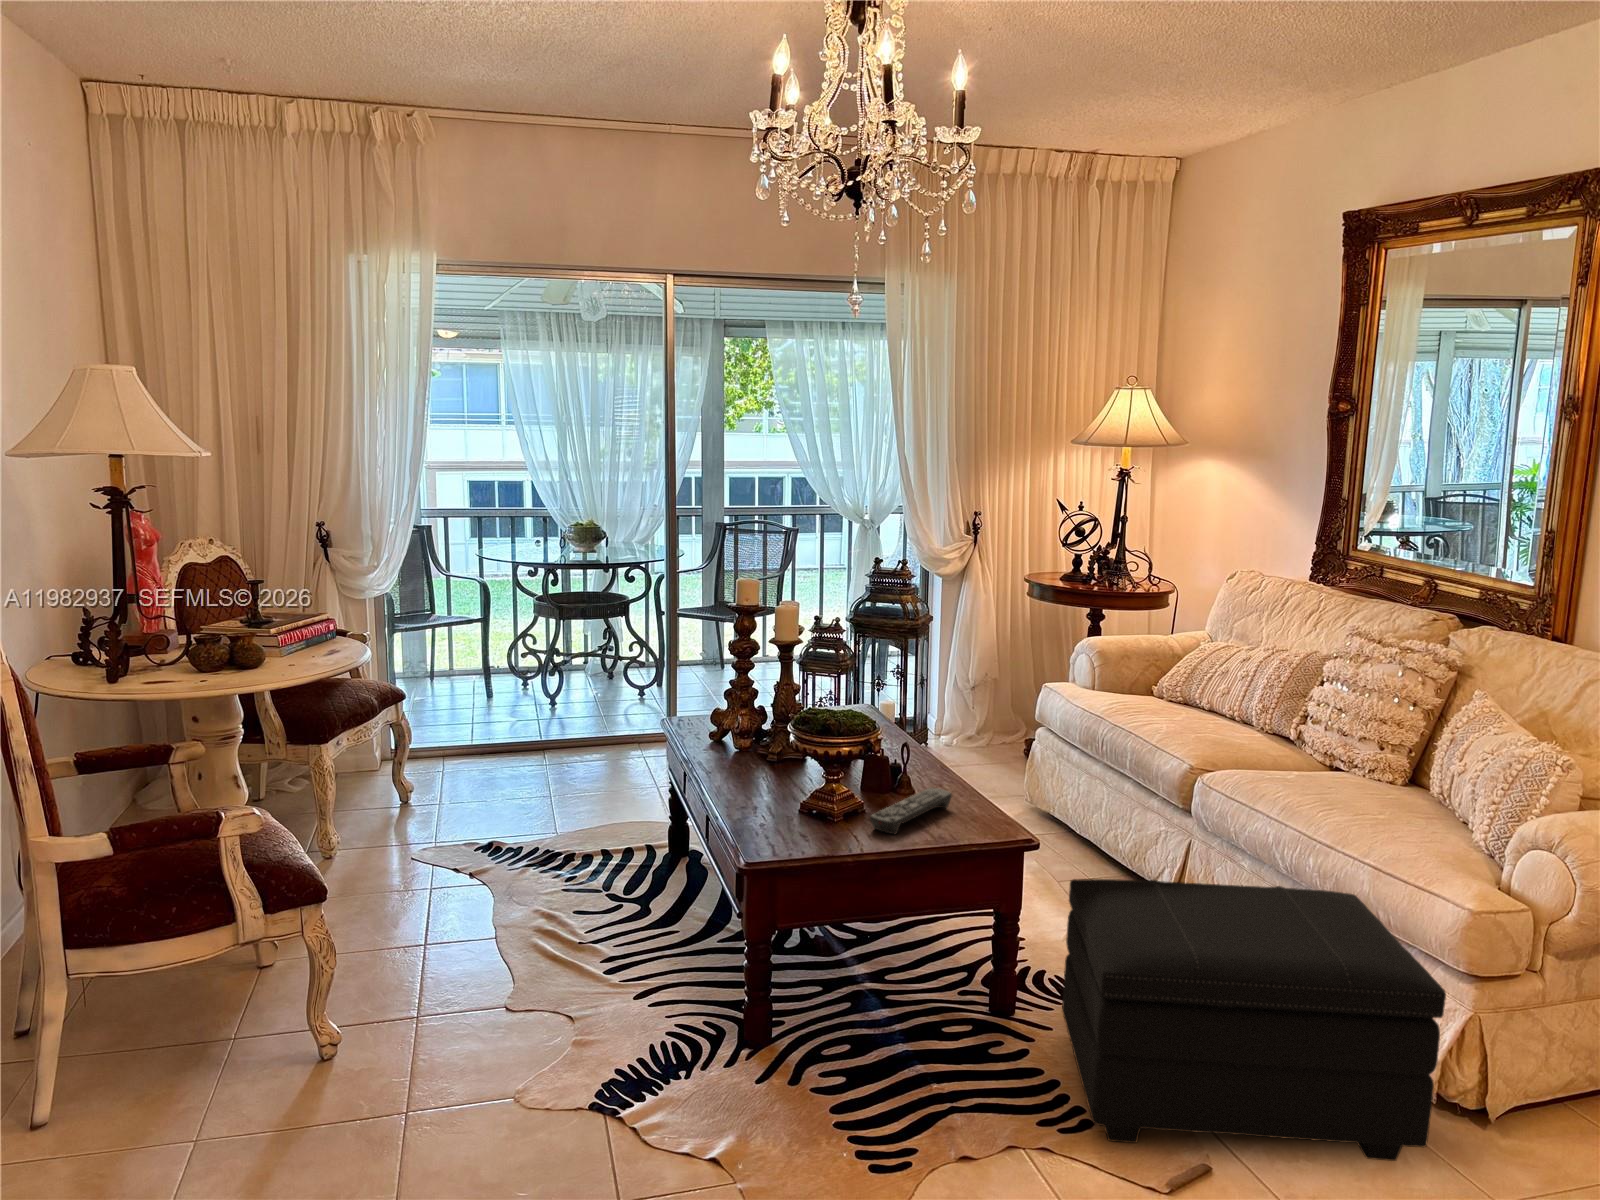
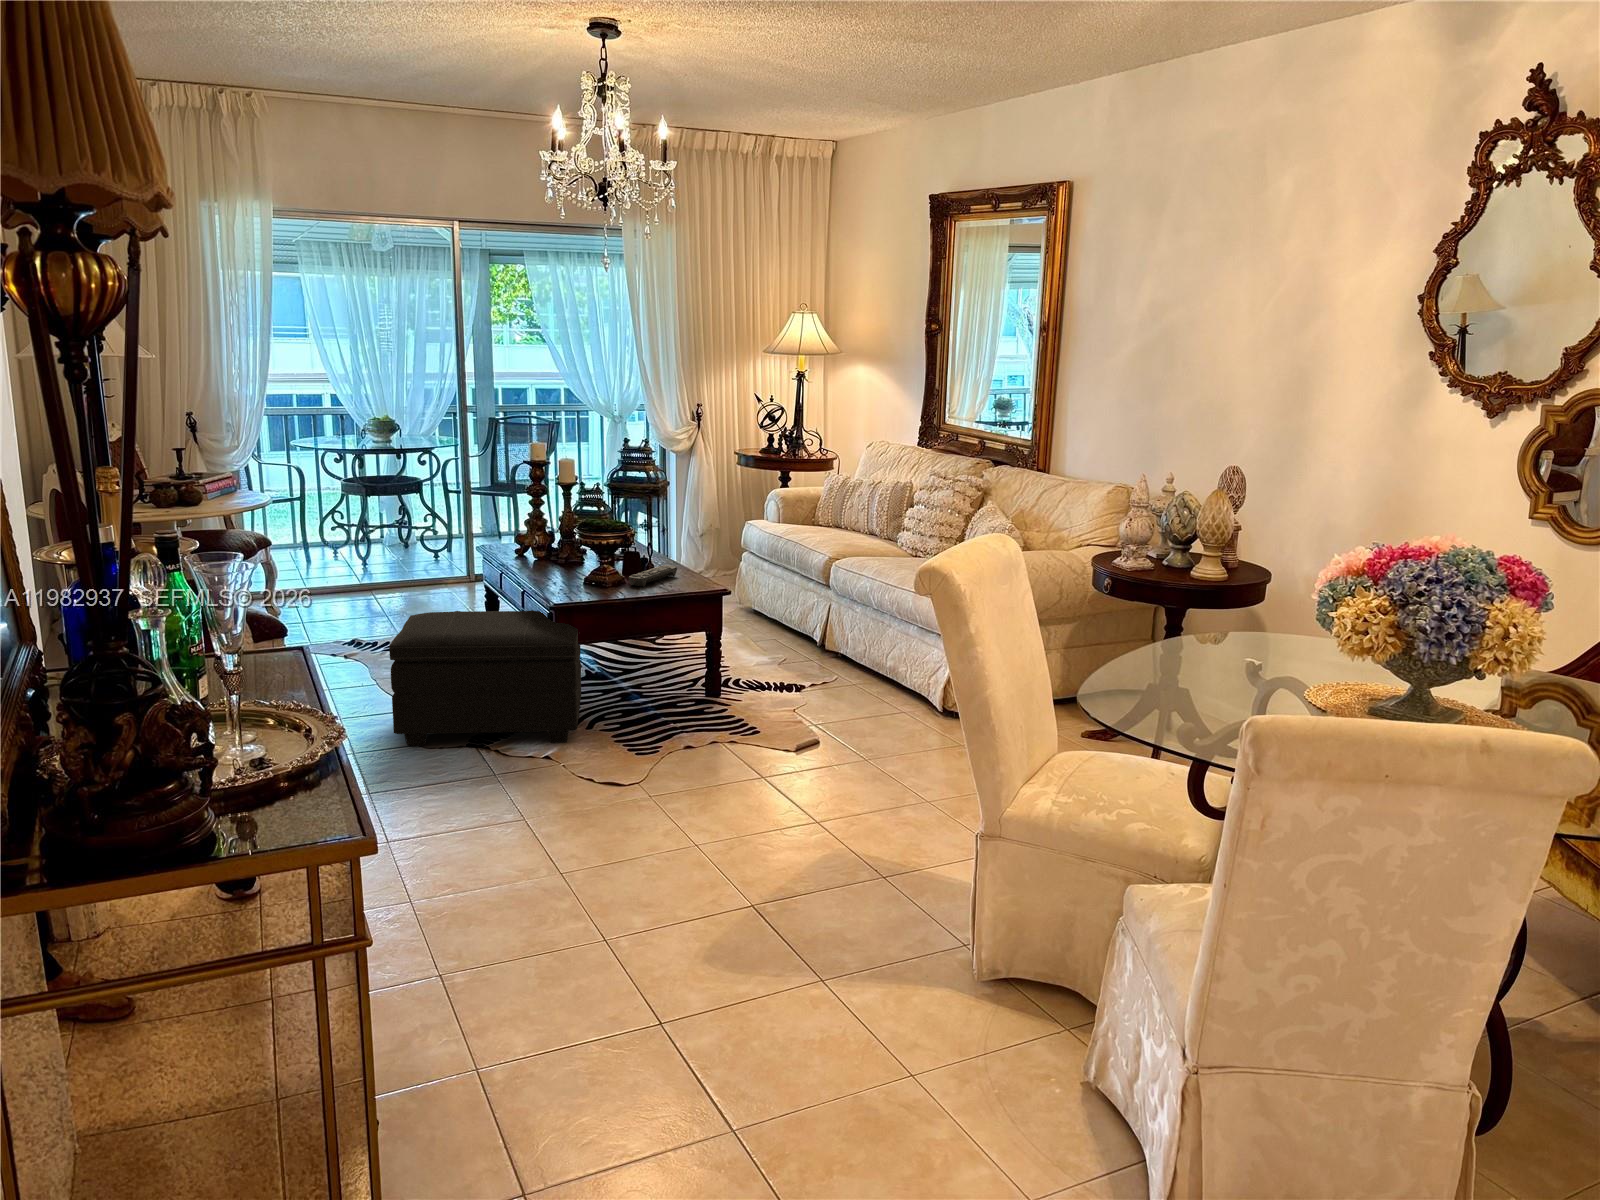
footstool: present [1062,879,1446,1161] -> present [389,610,581,746]

